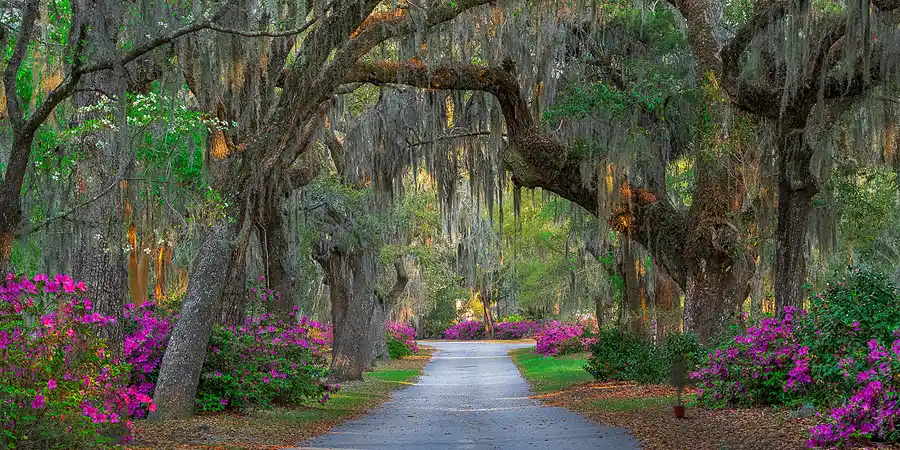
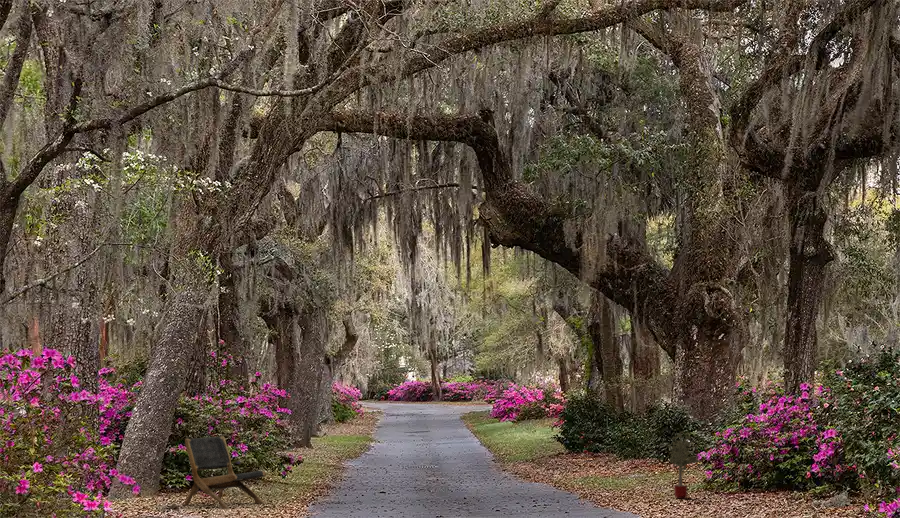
lounge chair: none [220,363,295,429] -> present [184,436,266,509]

